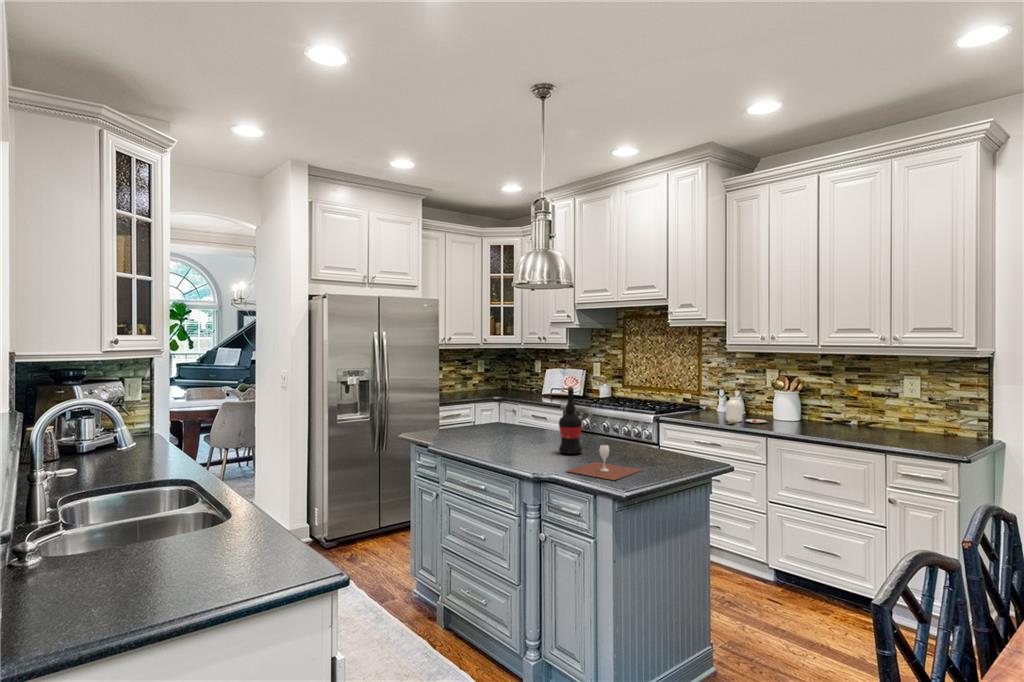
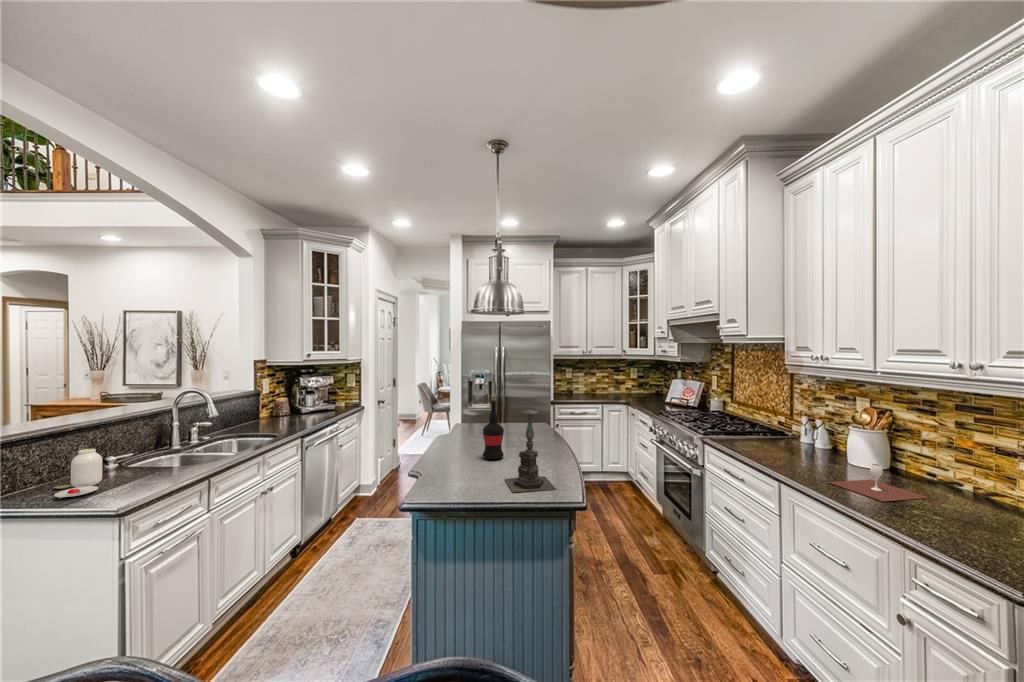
candle holder: none [639,378,694,469] -> present [505,404,556,492]
jar: present [726,397,767,424] -> present [54,449,102,498]
wine glass: present [567,445,642,480] -> present [829,464,929,502]

